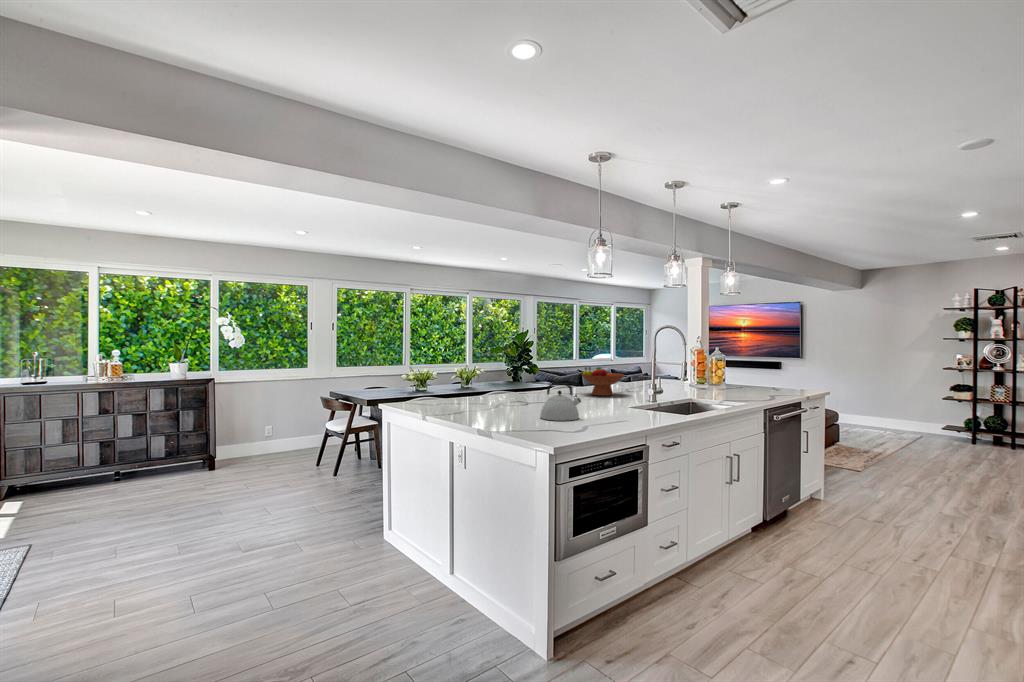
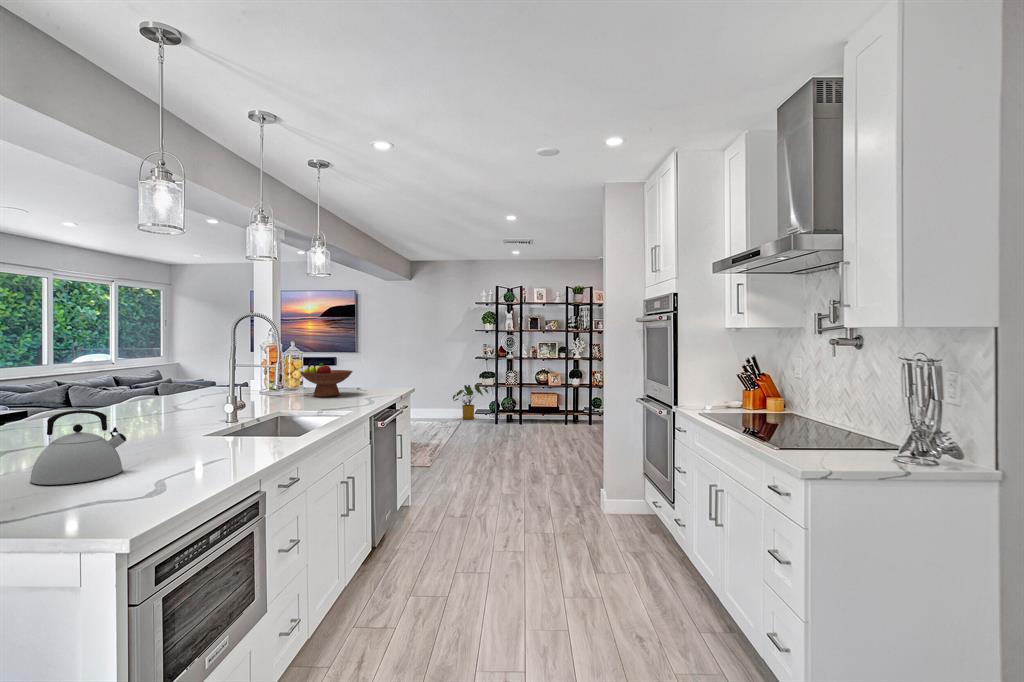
fruit bowl: present [582,367,624,396] -> present [300,363,353,397]
house plant: none [911,398,964,436] -> present [453,385,488,420]

